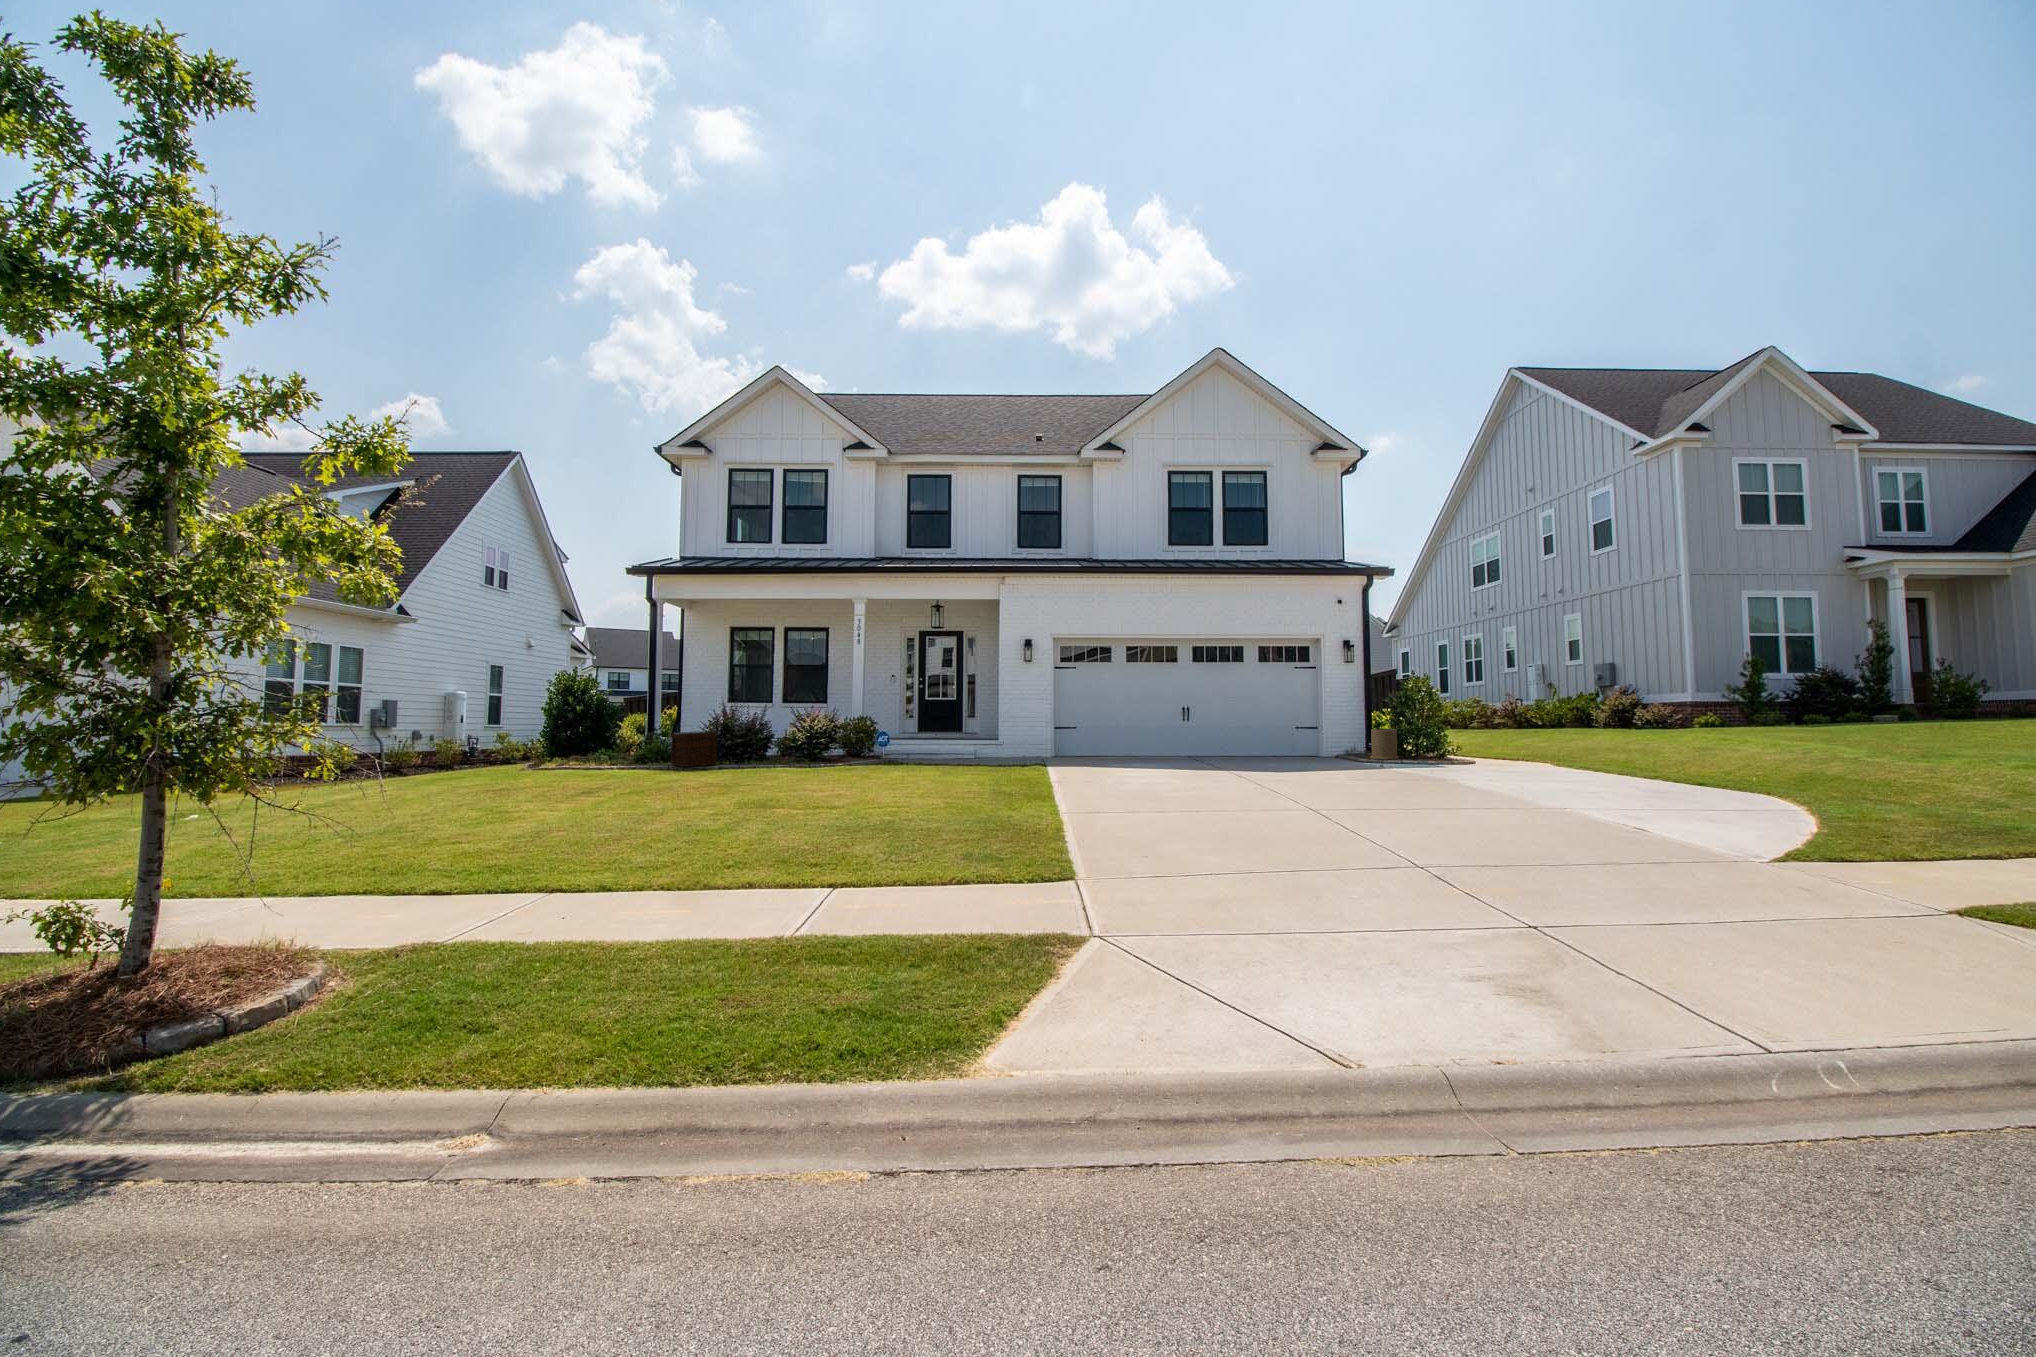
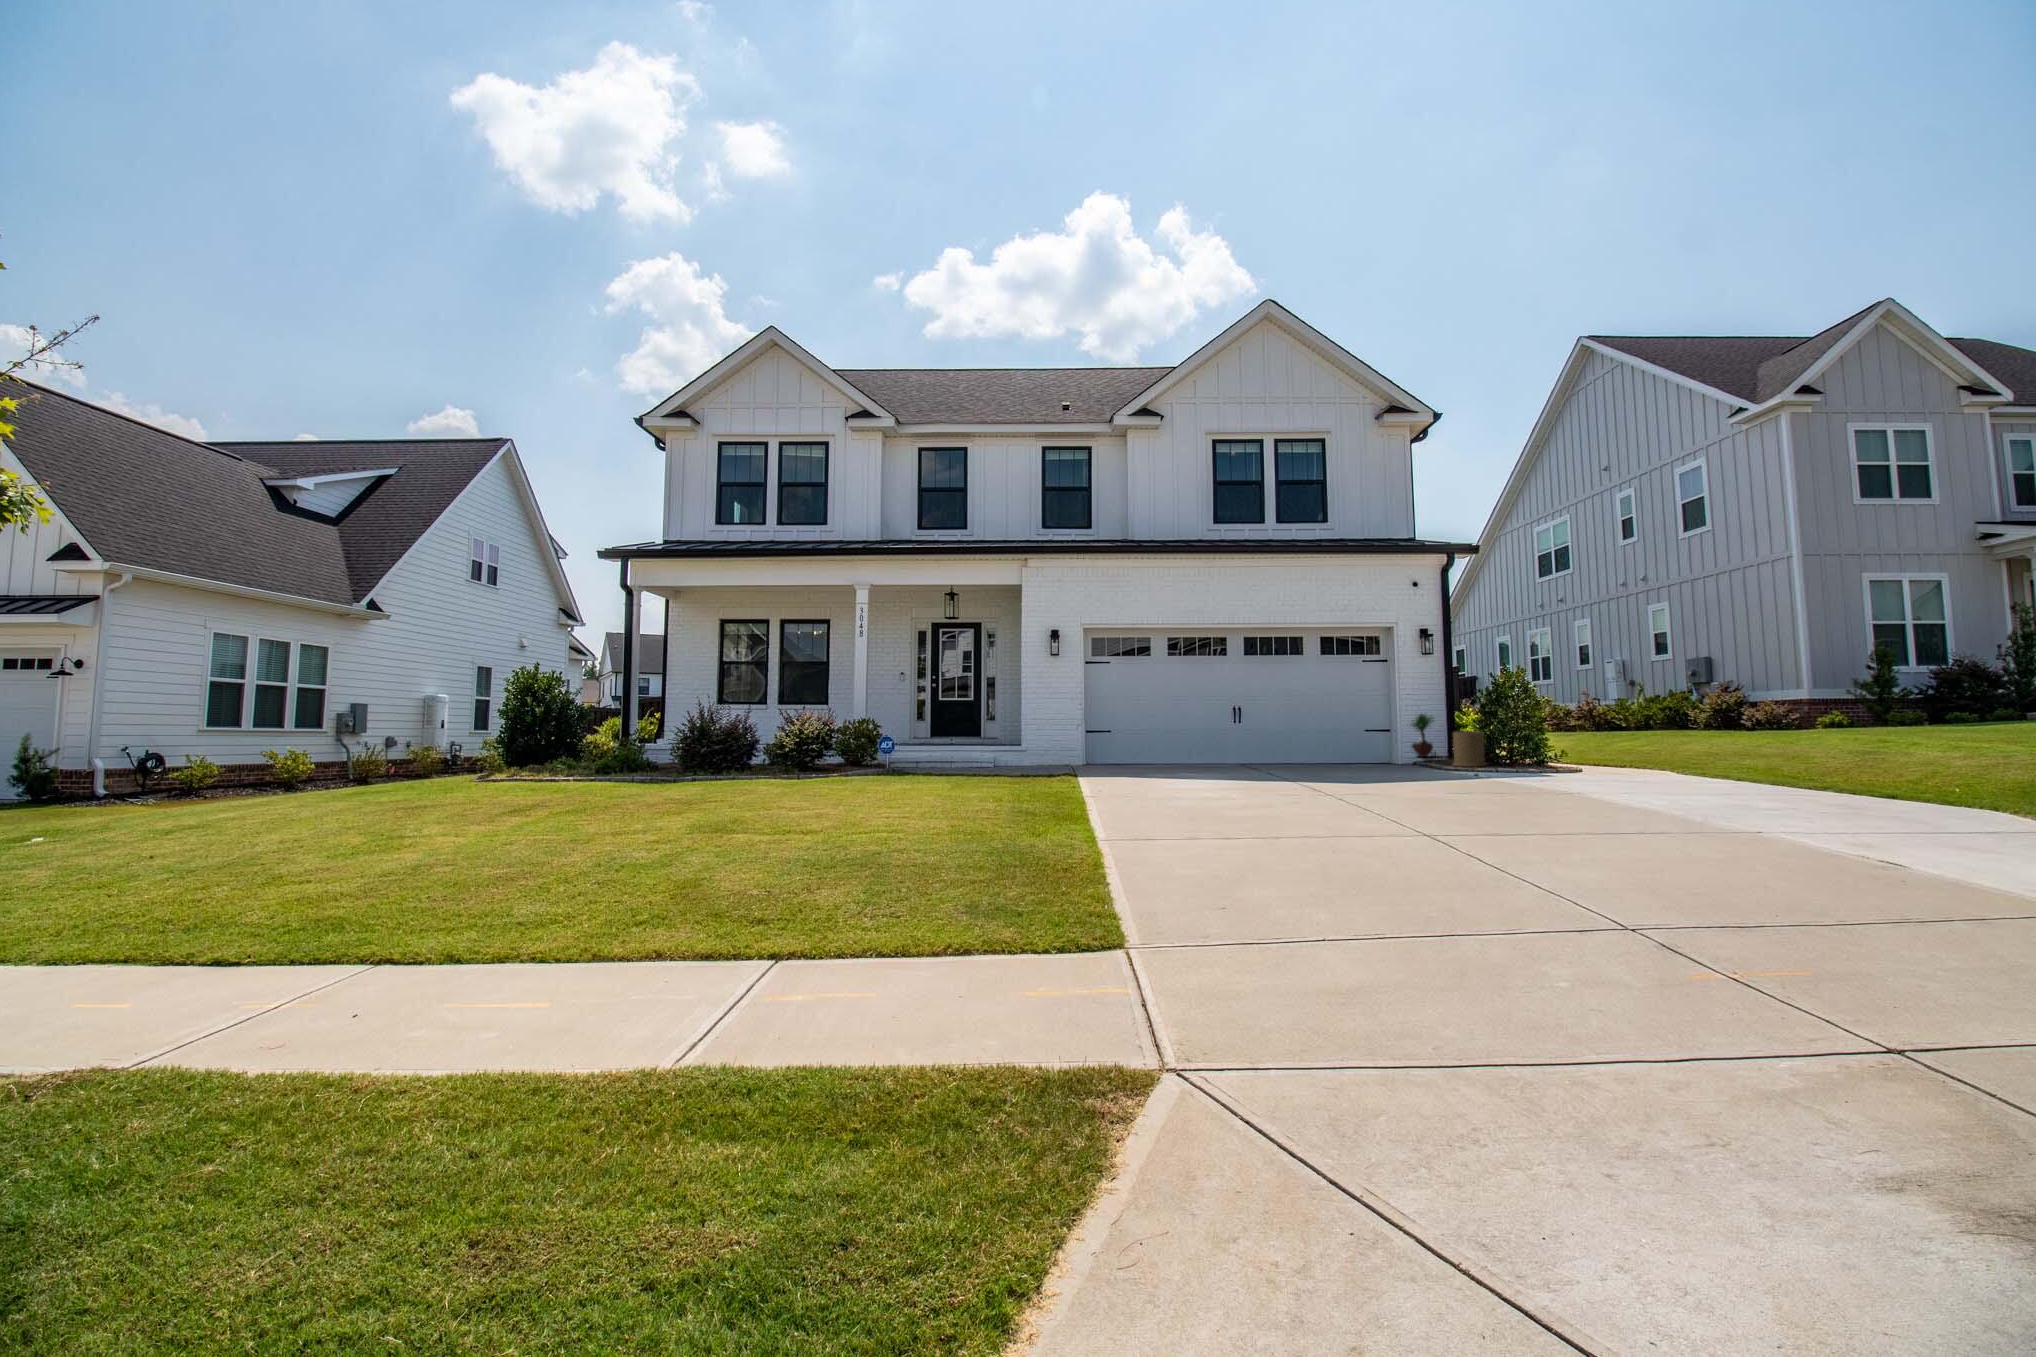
potted tree: none [1335,709,1360,752] -> present [1411,712,1433,757]
wooden crate: present [671,731,717,767] -> none [651,737,703,777]

